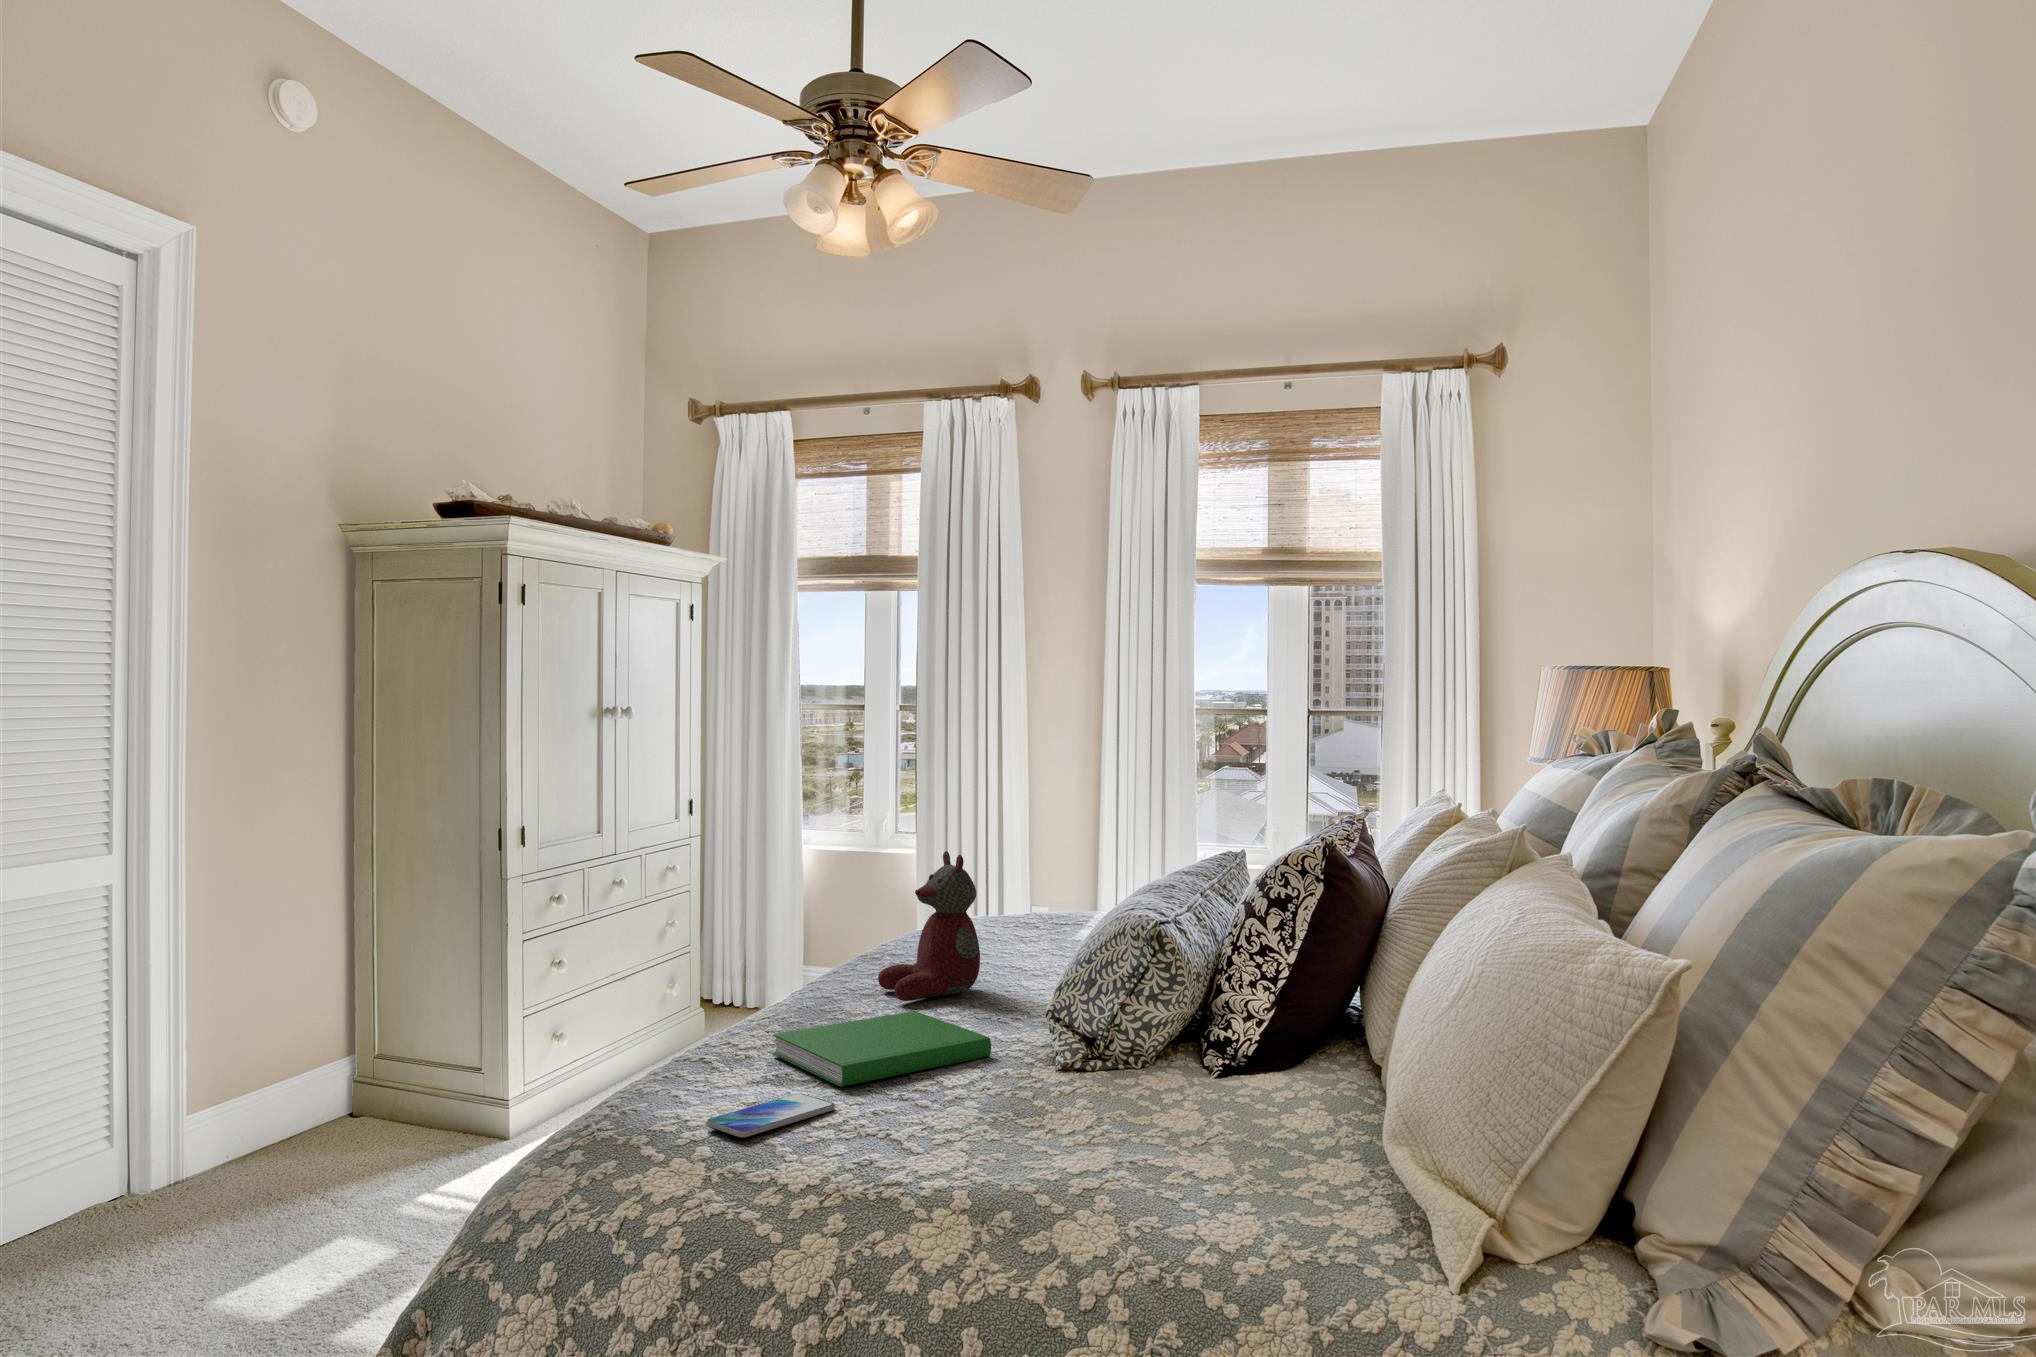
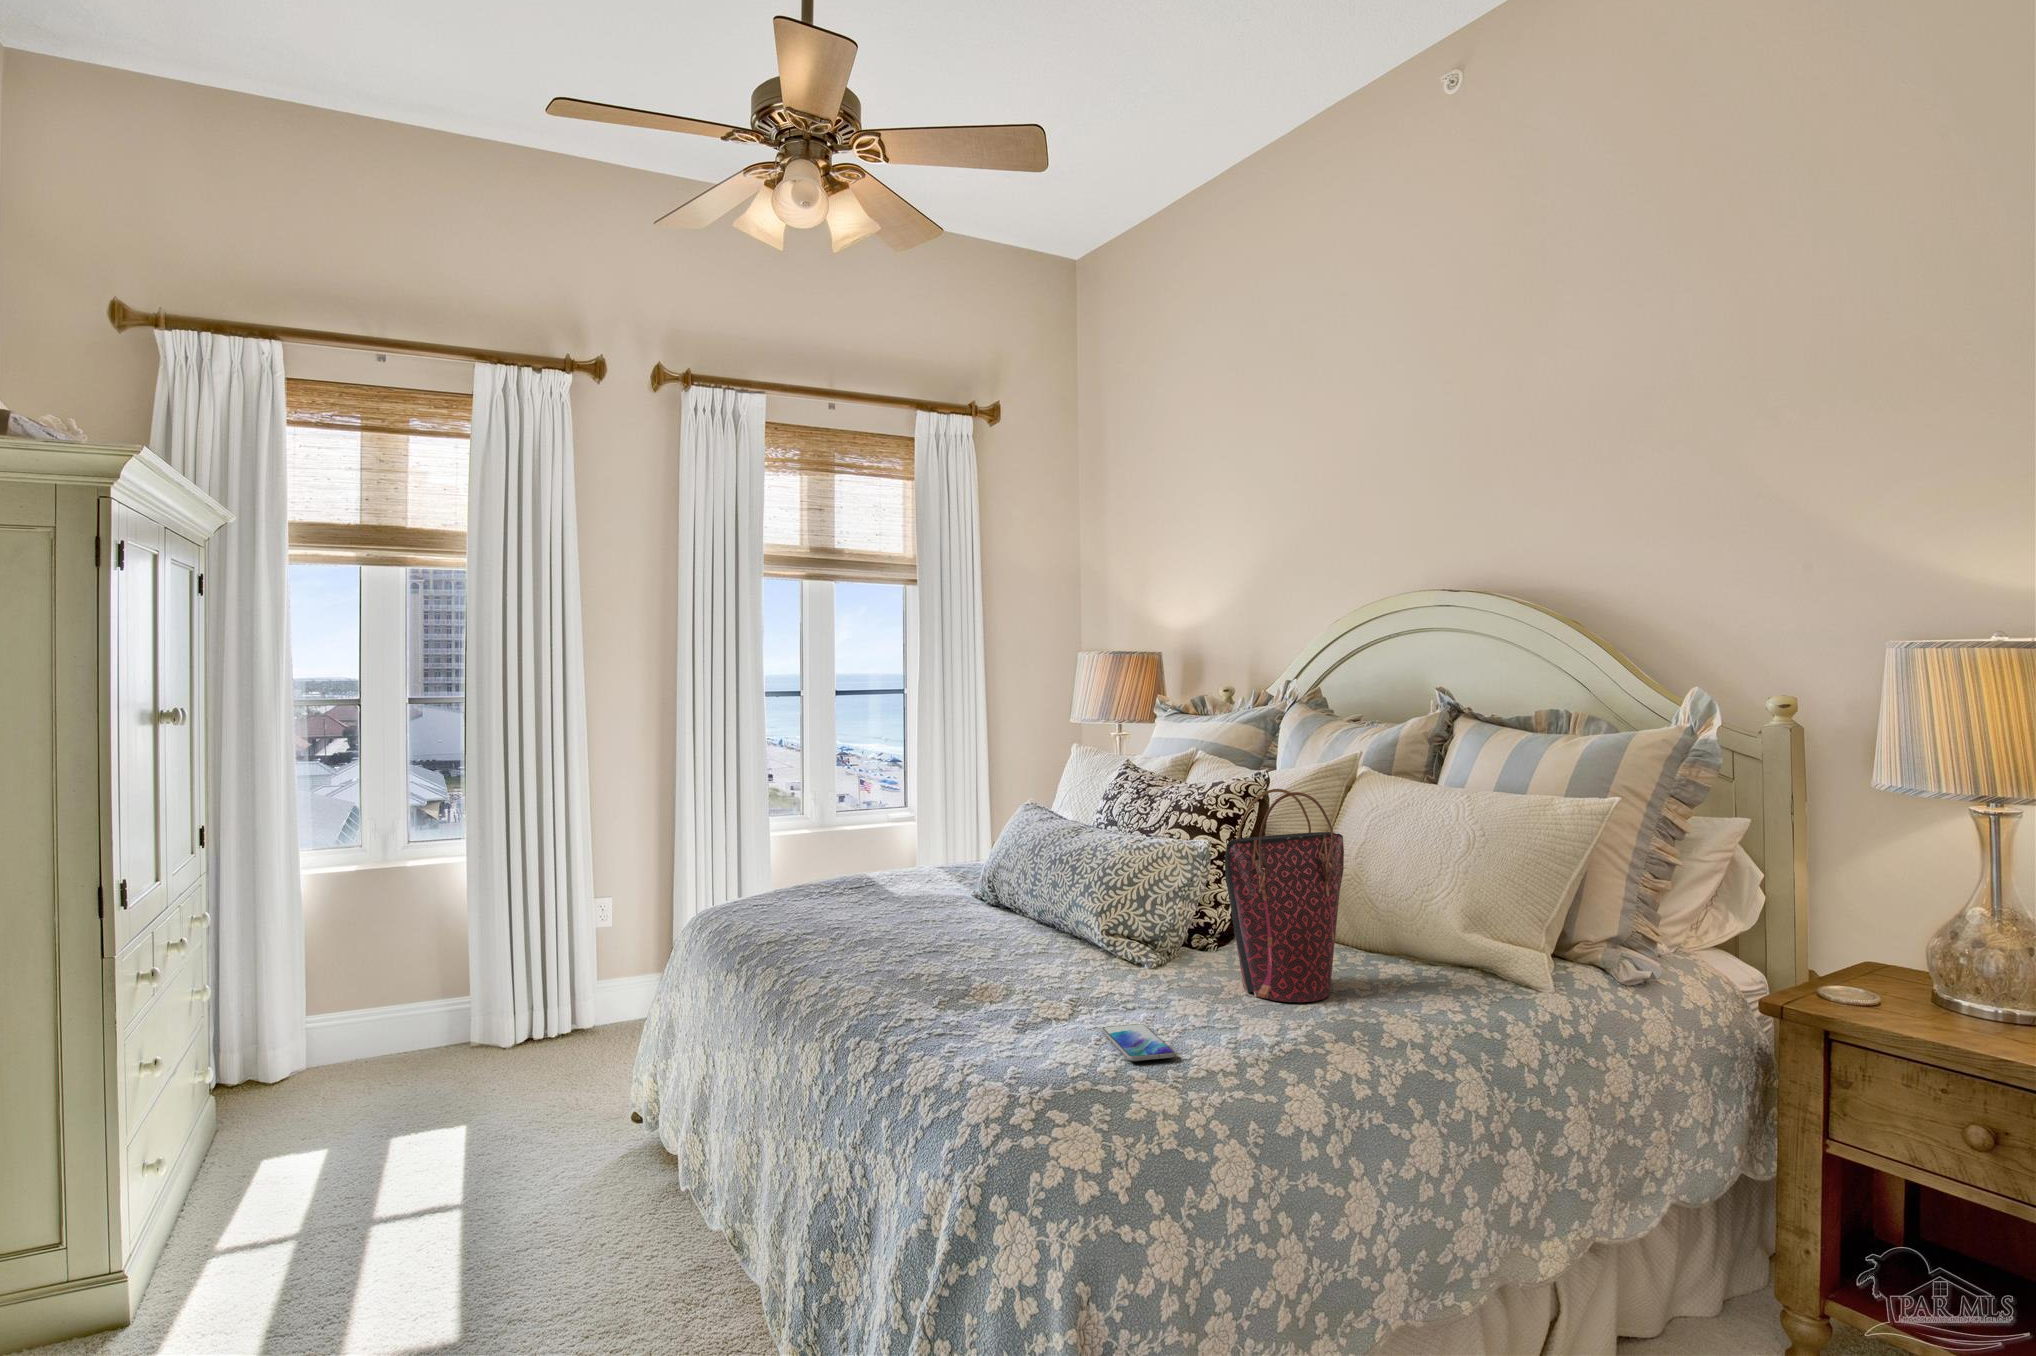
handbag: none [1010,837,1198,1158] -> present [1225,789,1344,1002]
stuffed bear: present [878,851,980,1001] -> none [865,824,965,961]
hardcover book: present [772,1011,991,1087] -> none [985,960,1107,1017]

